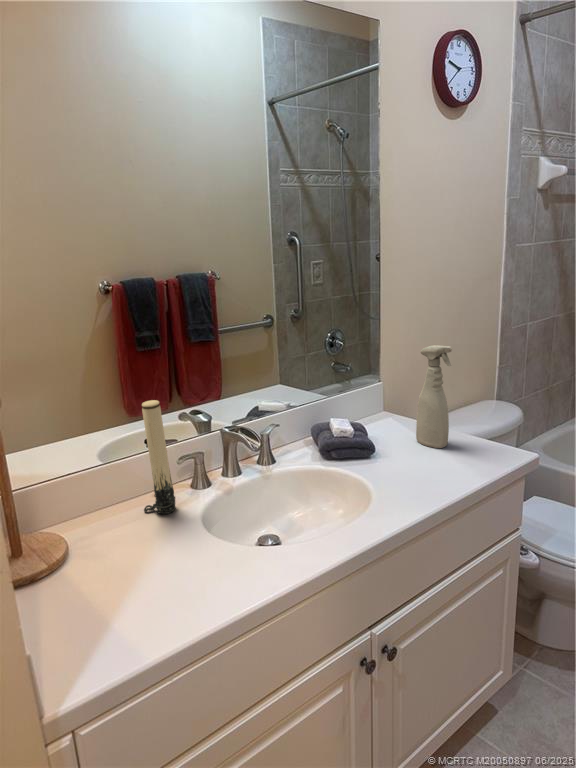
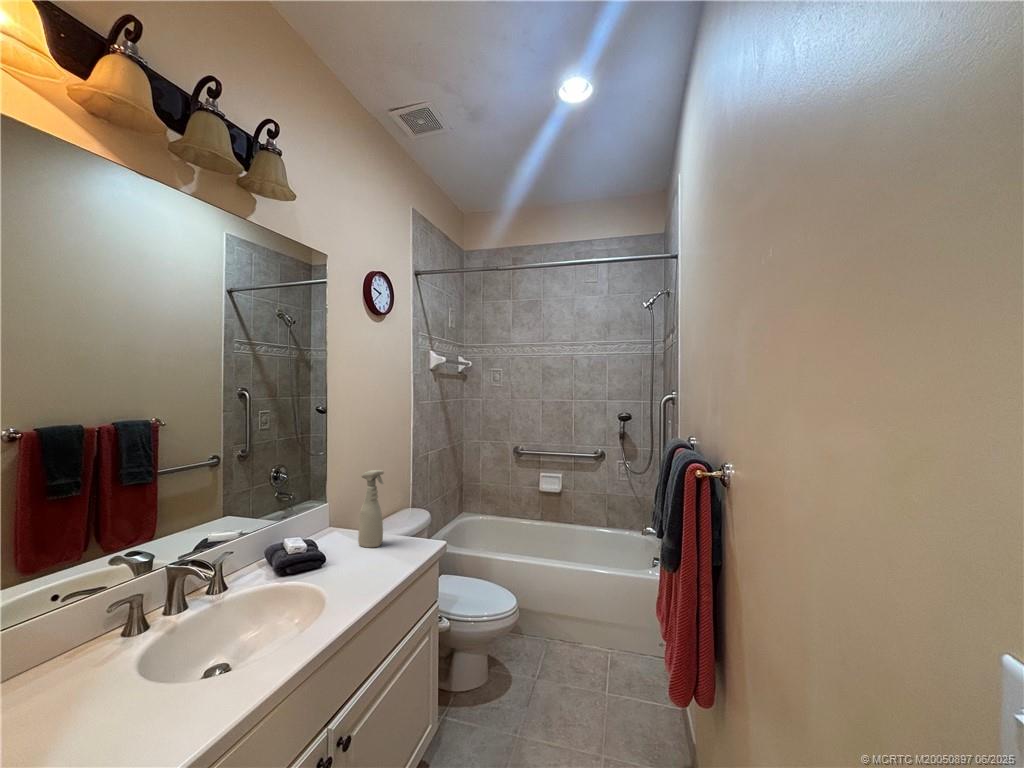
candle: present [142,400,175,514] -> none [51,544,104,681]

